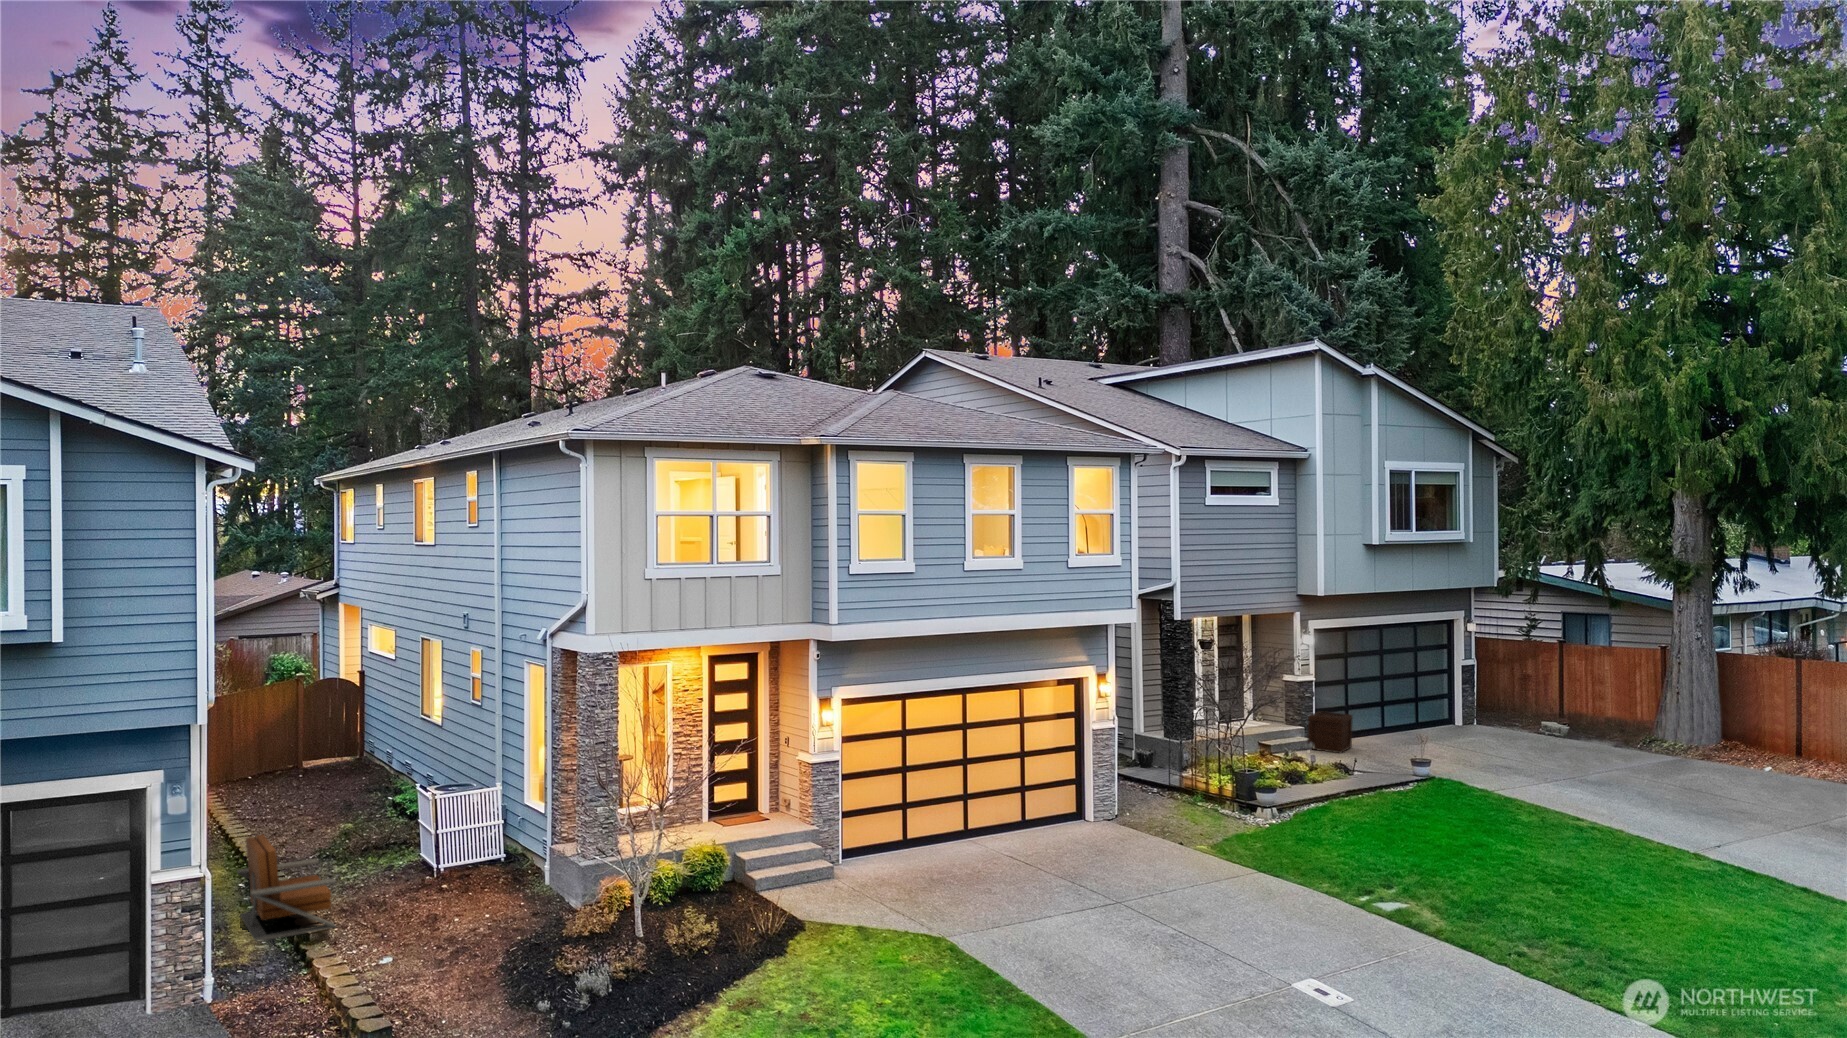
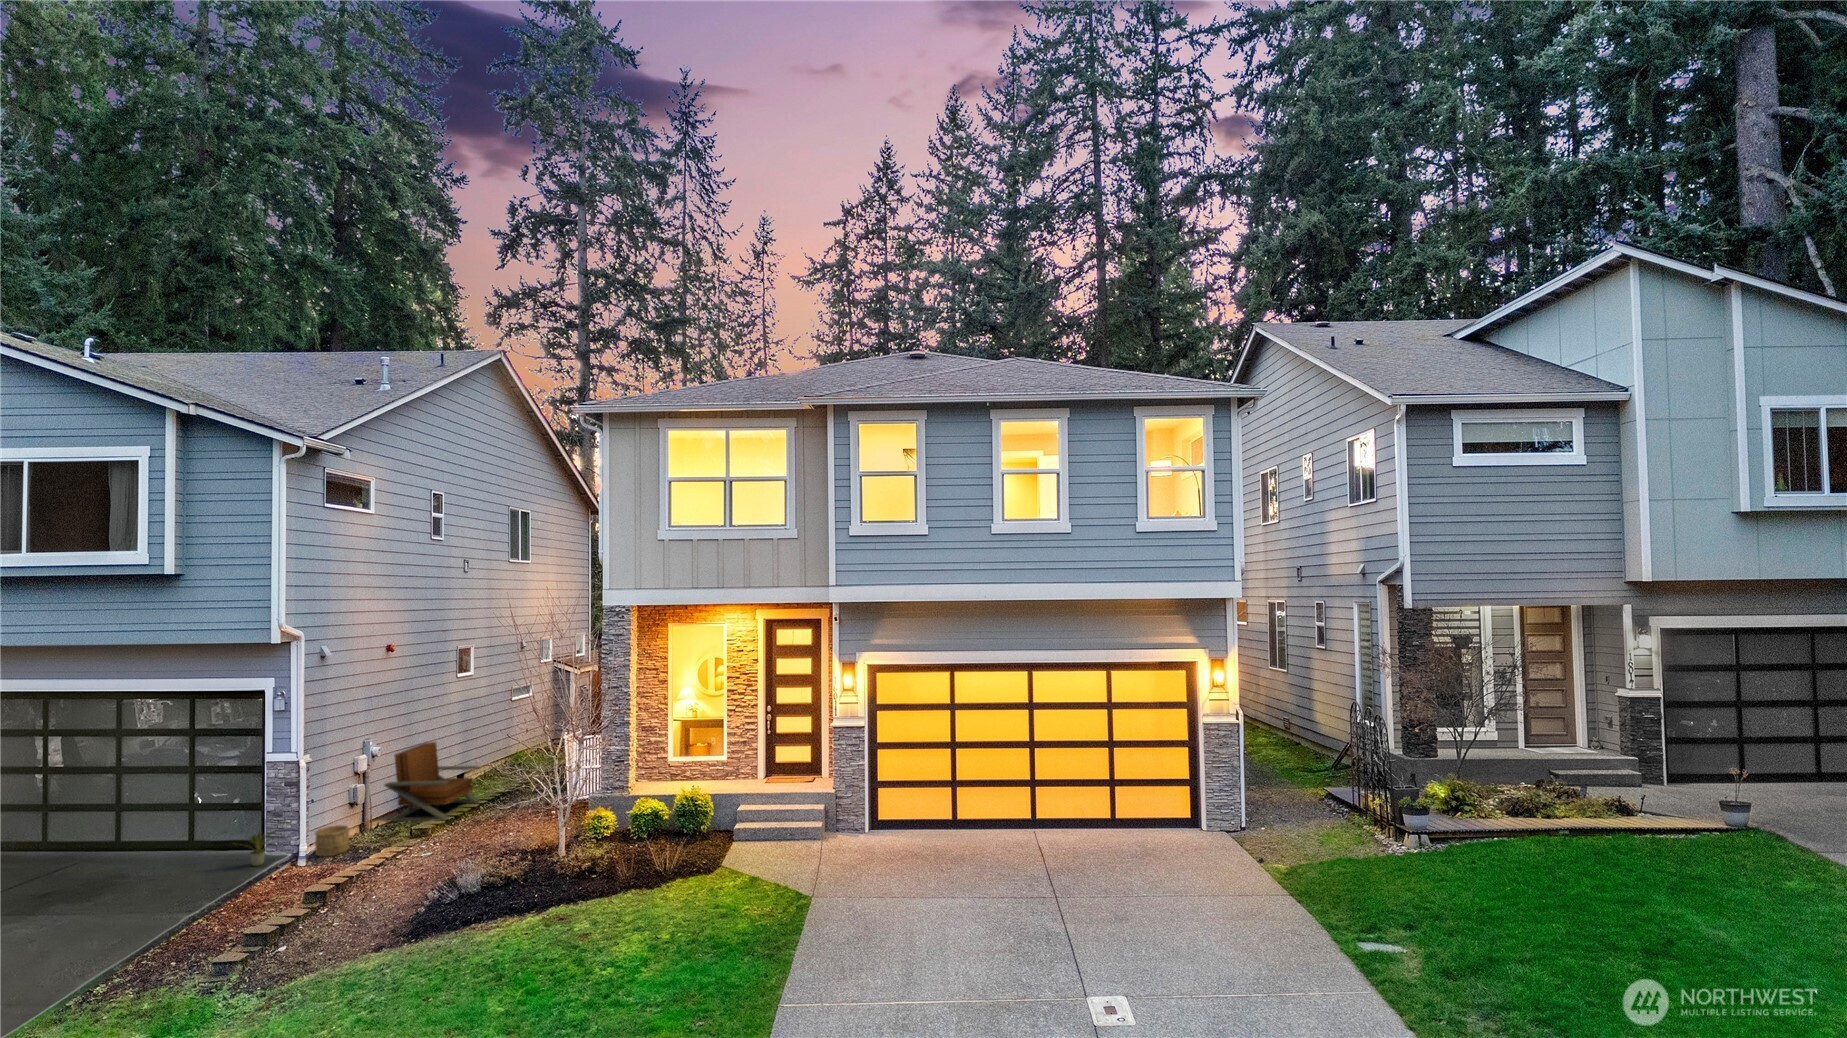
wooden crate: present [1307,711,1353,753] -> none [1647,737,1731,797]
wooden bucket: none [279,943,321,984] -> present [315,825,350,856]
potted plant: none [209,959,270,1007] -> present [247,831,276,866]

